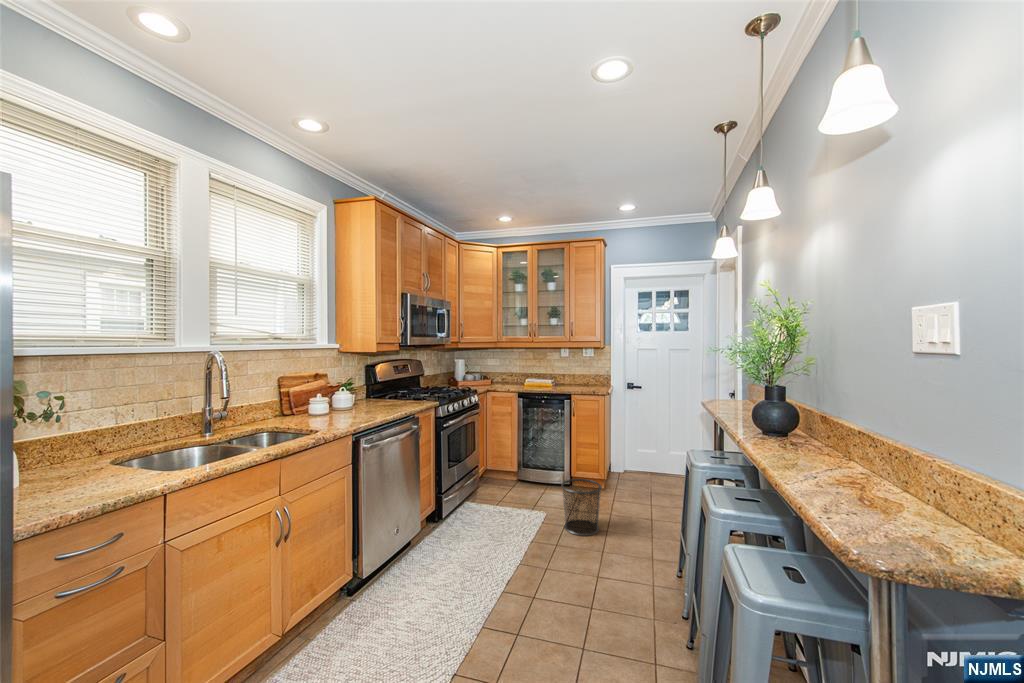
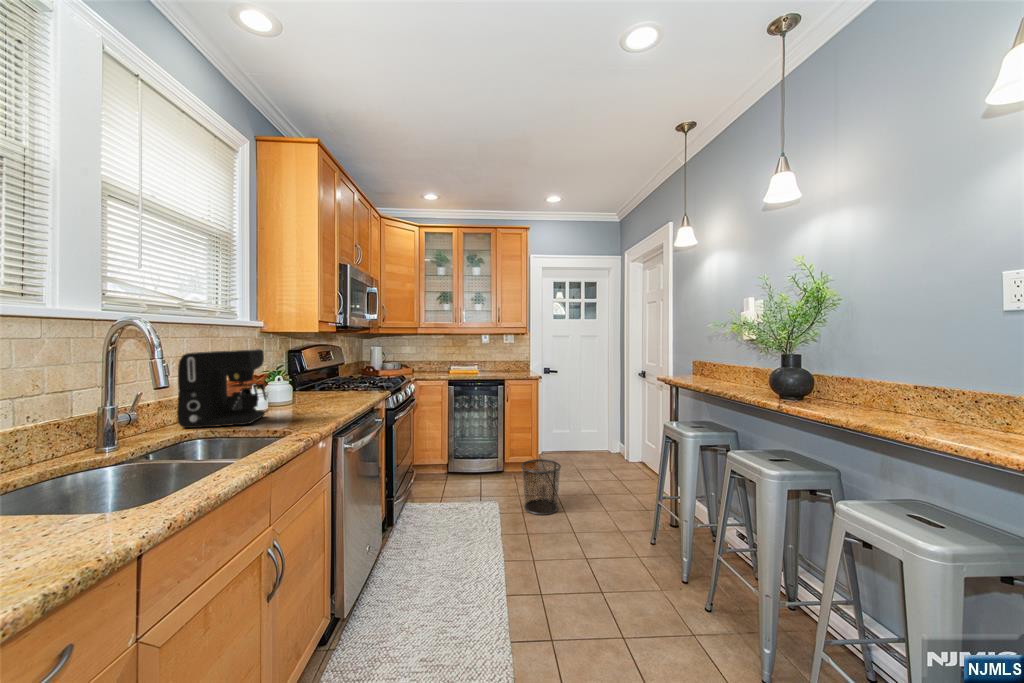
coffee maker: none [260,369,319,424] -> present [177,349,266,428]

